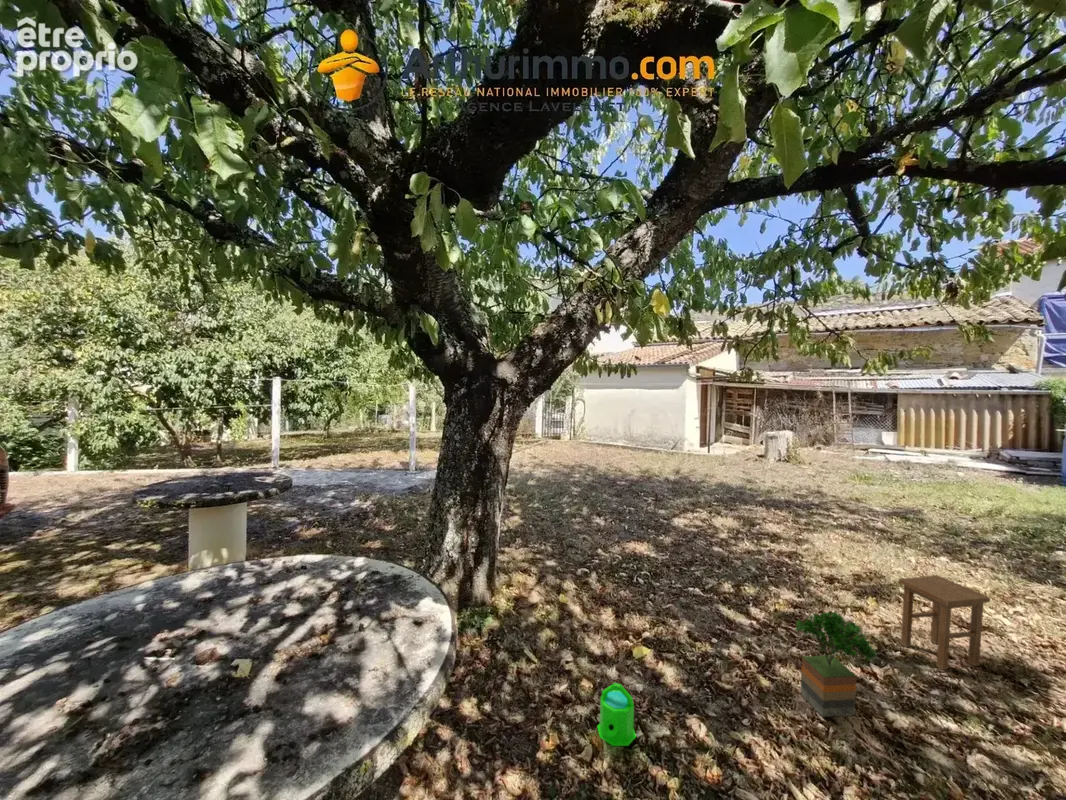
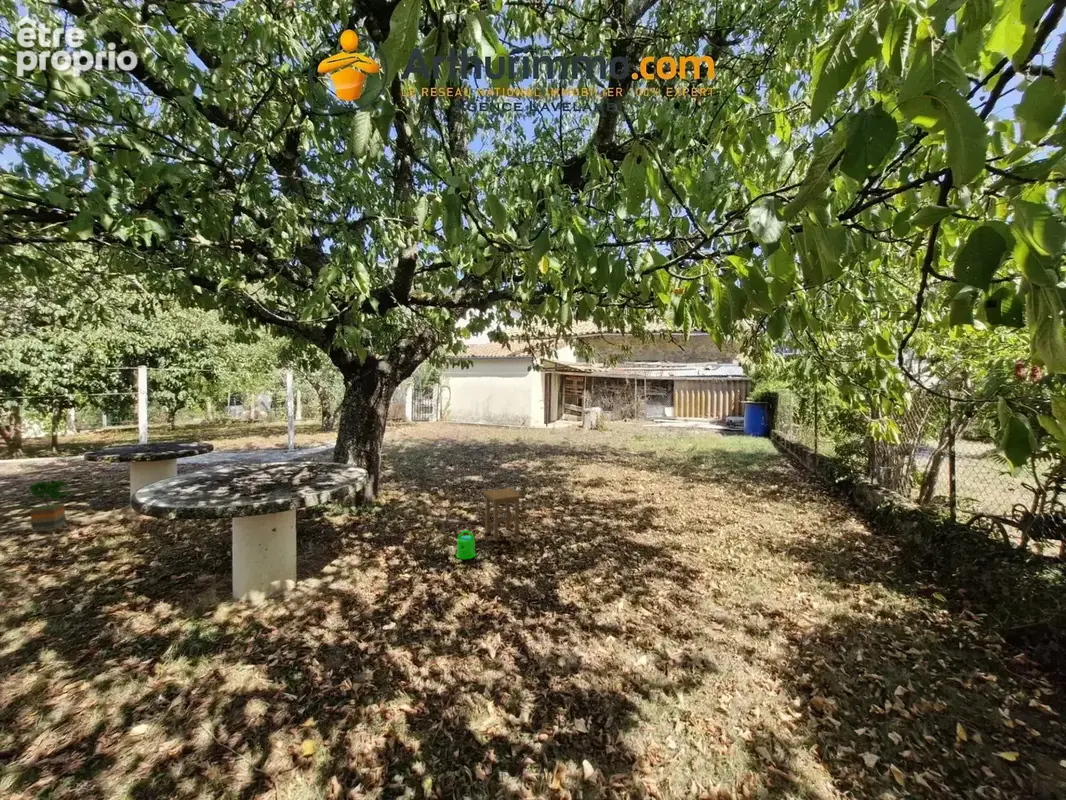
stool: present [899,576,990,670] -> present [483,488,522,541]
potted tree: present [796,611,877,717] -> present [28,480,70,531]

